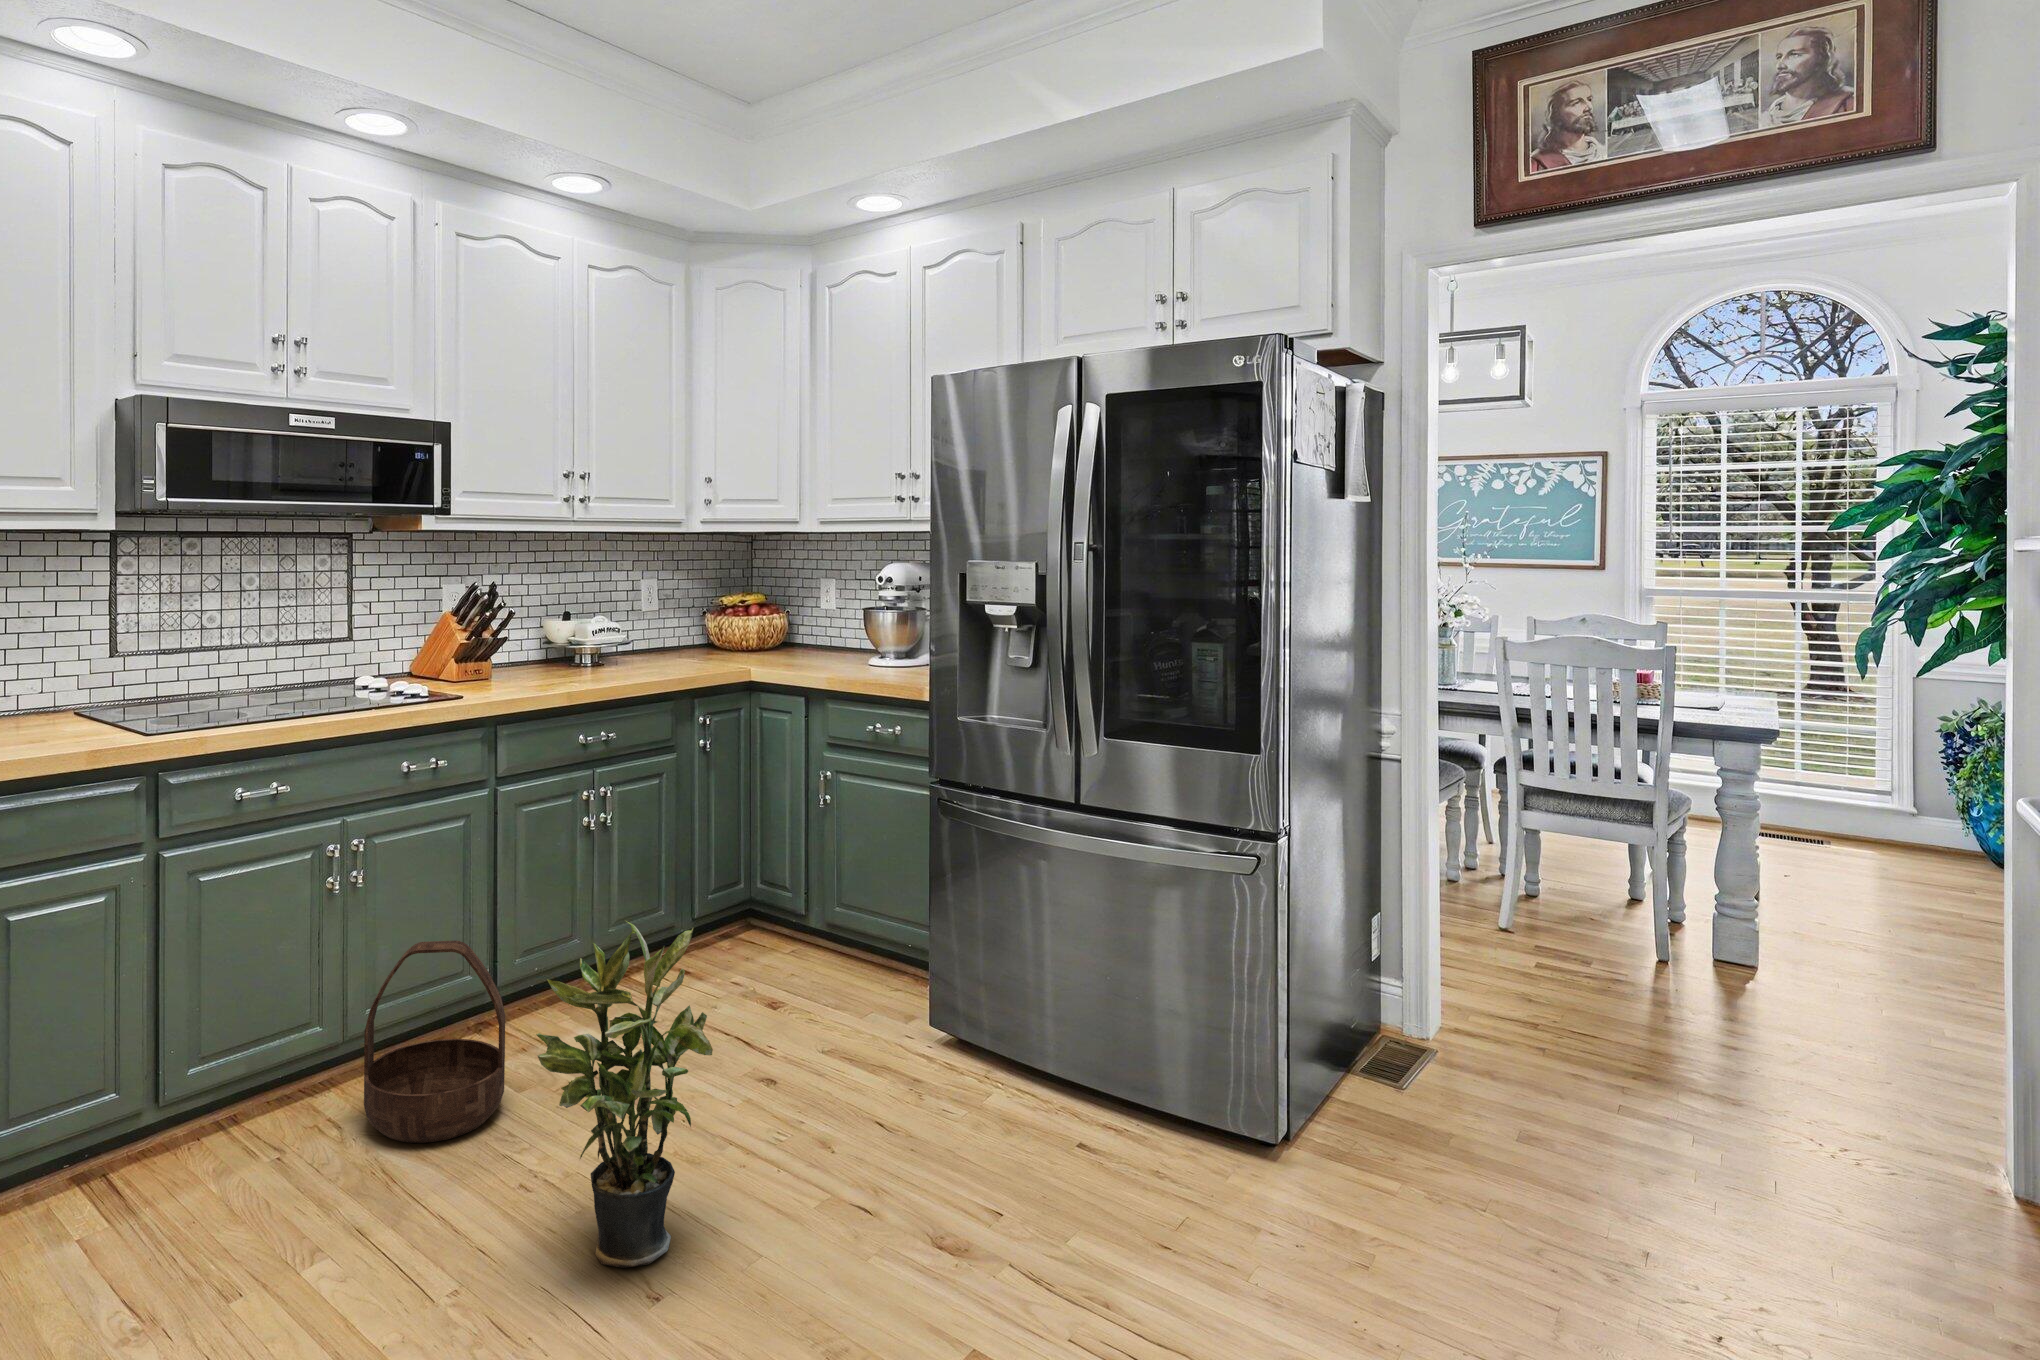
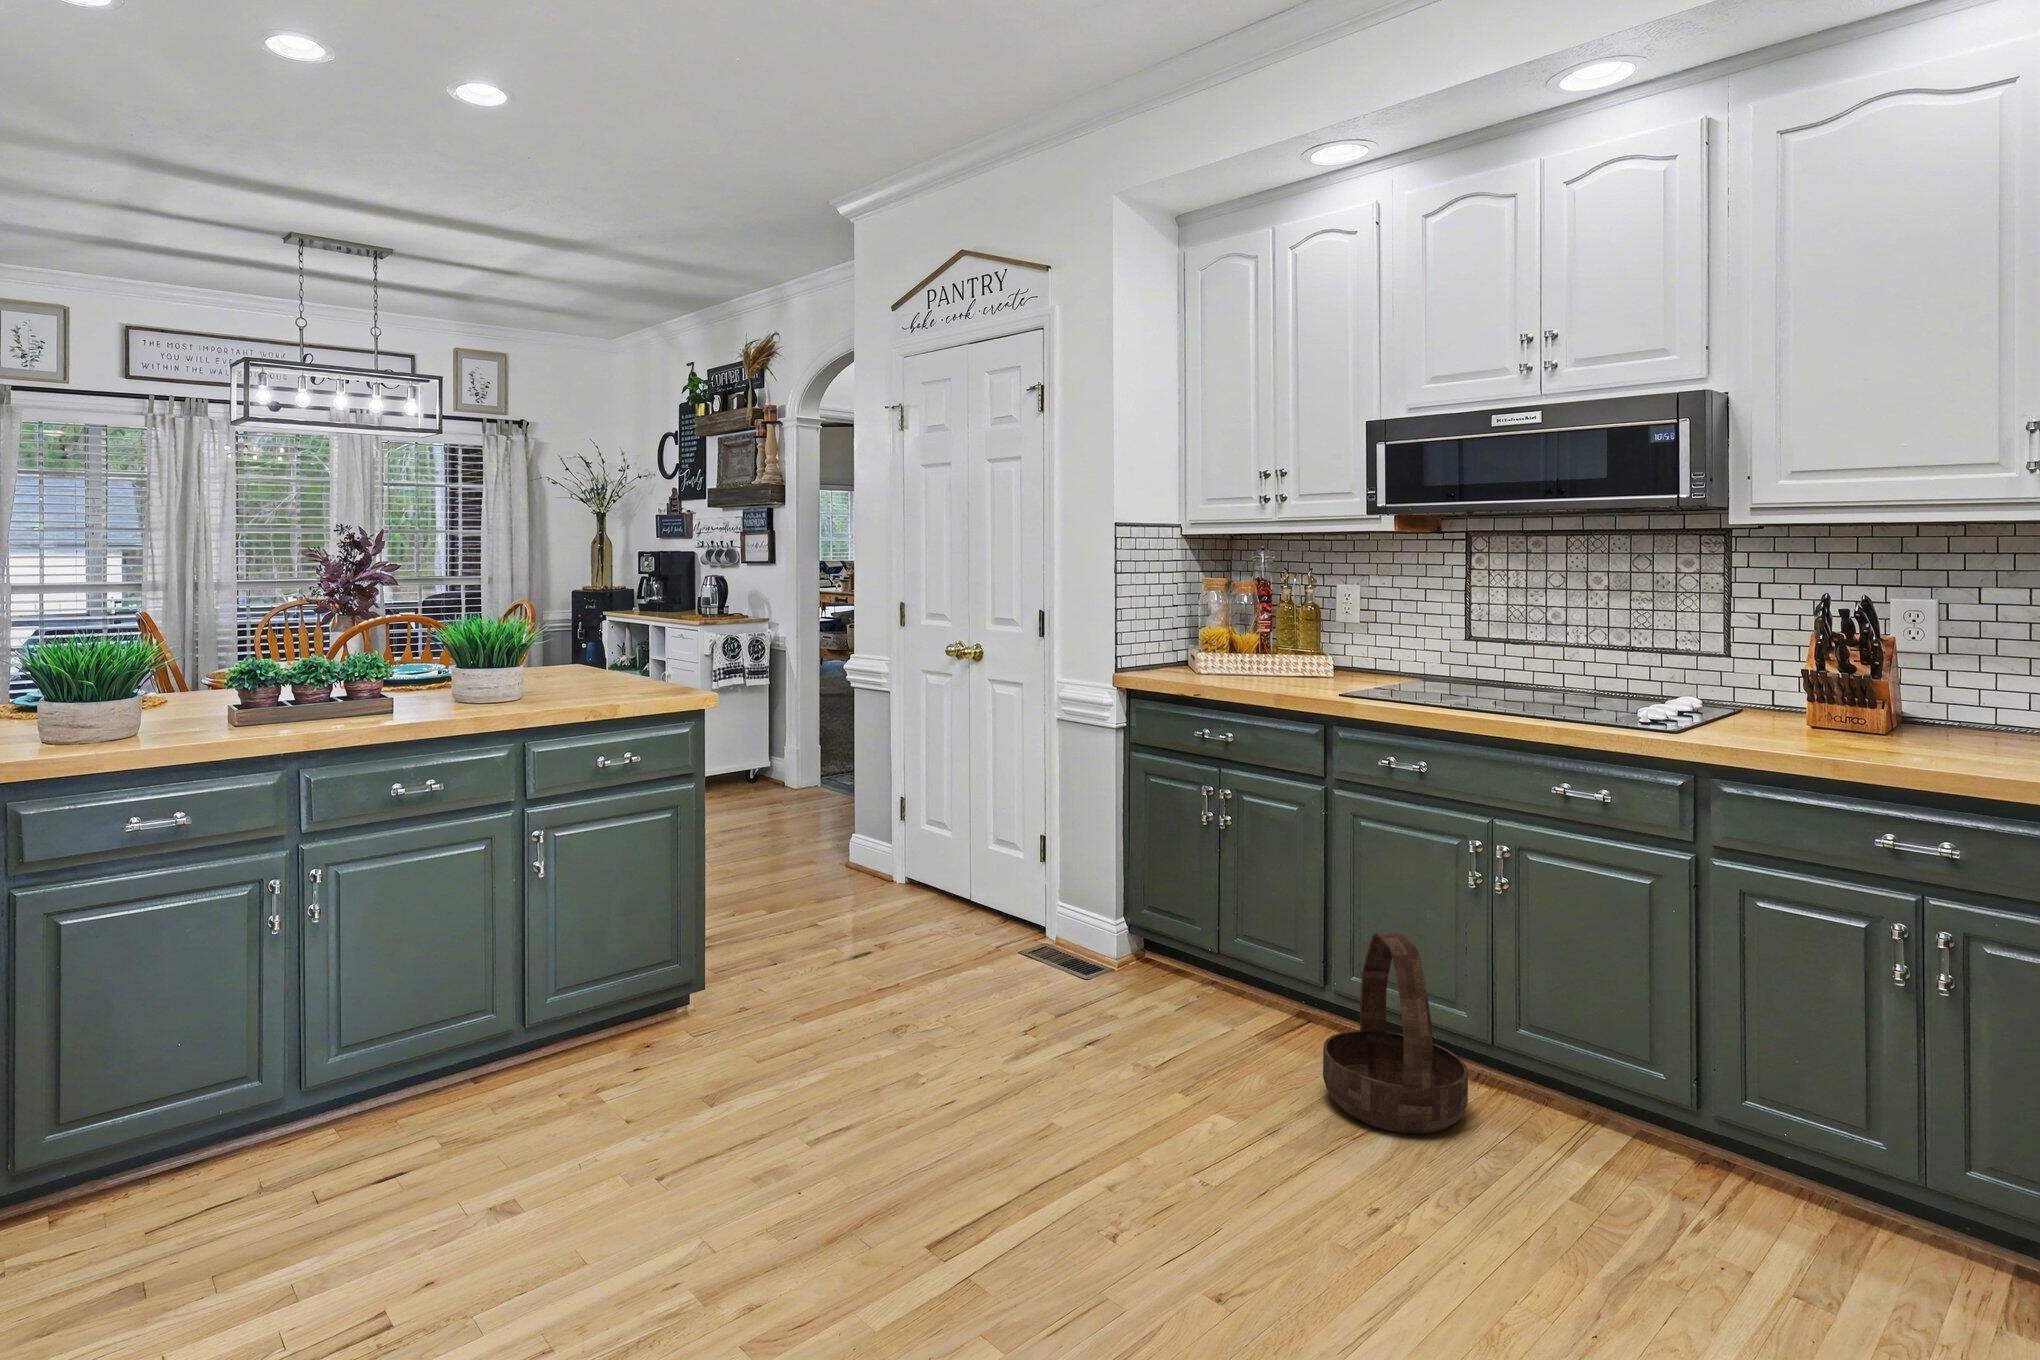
potted plant: present [536,921,713,1268] -> none [1090,907,1251,1219]

